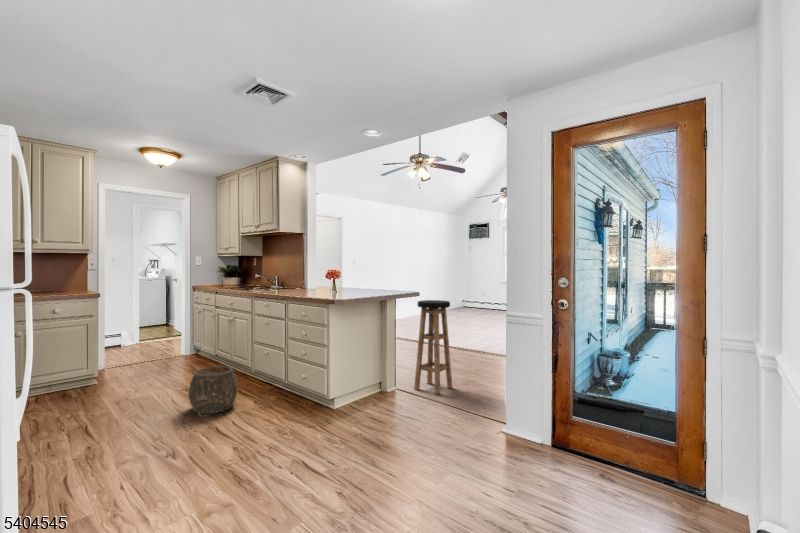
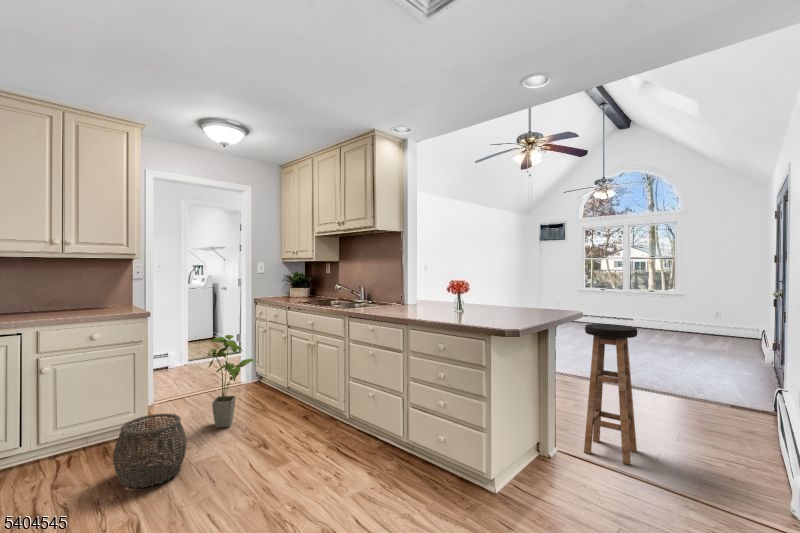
house plant: none [144,311,187,380] -> present [208,335,256,428]
woven basket: present [189,366,238,414] -> present [113,414,187,488]

